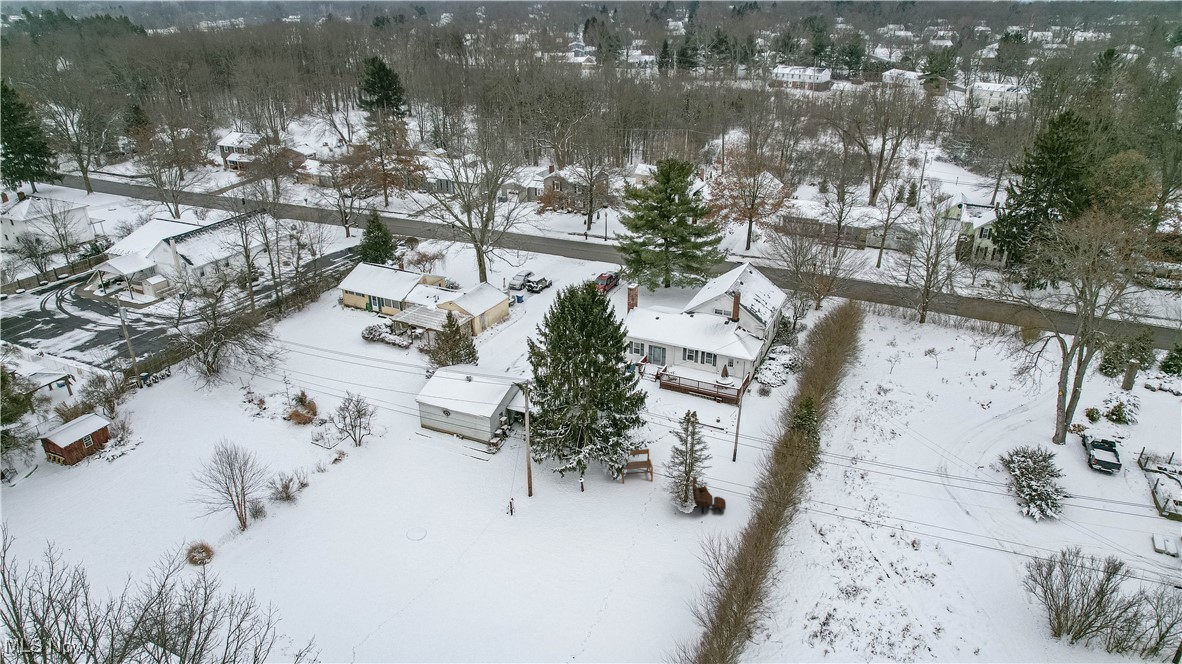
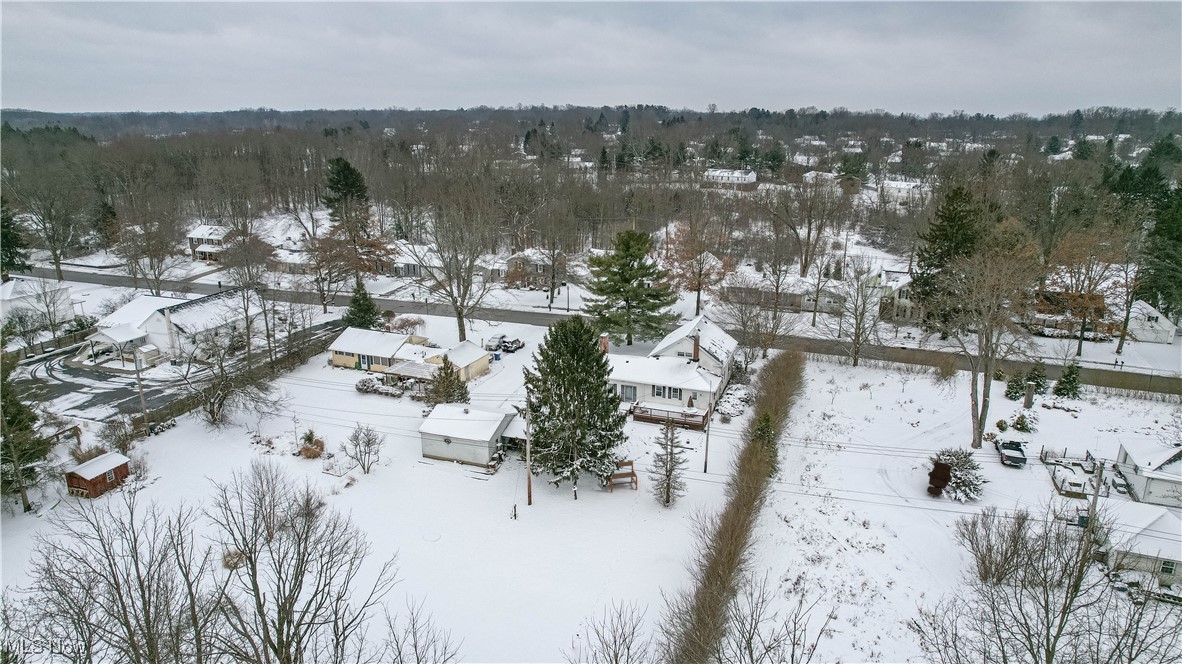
lounge chair: present [693,477,726,514] -> present [927,462,952,498]

